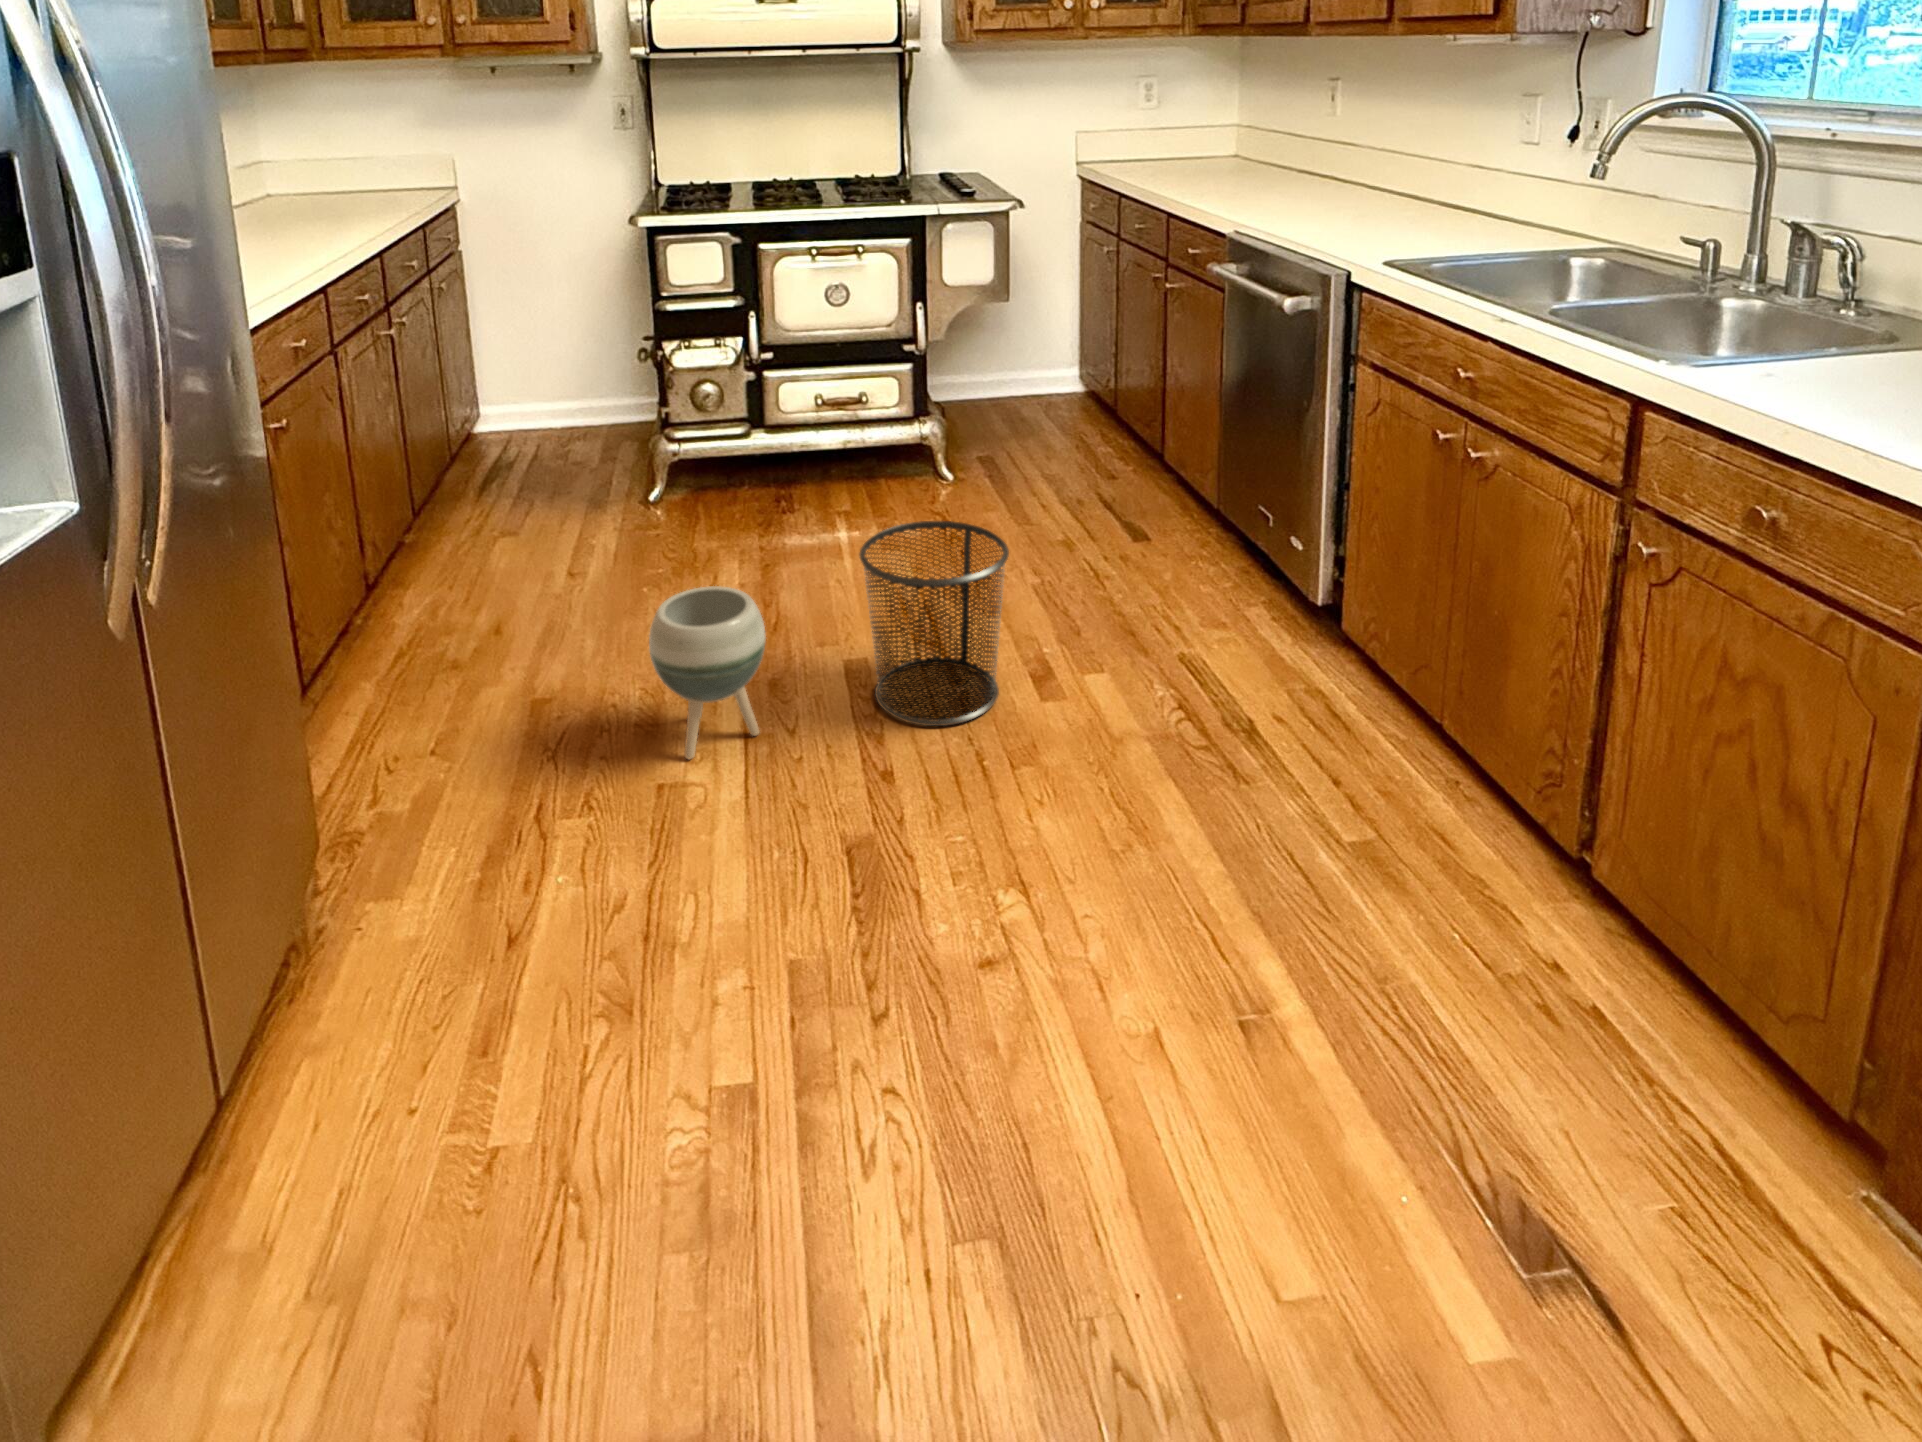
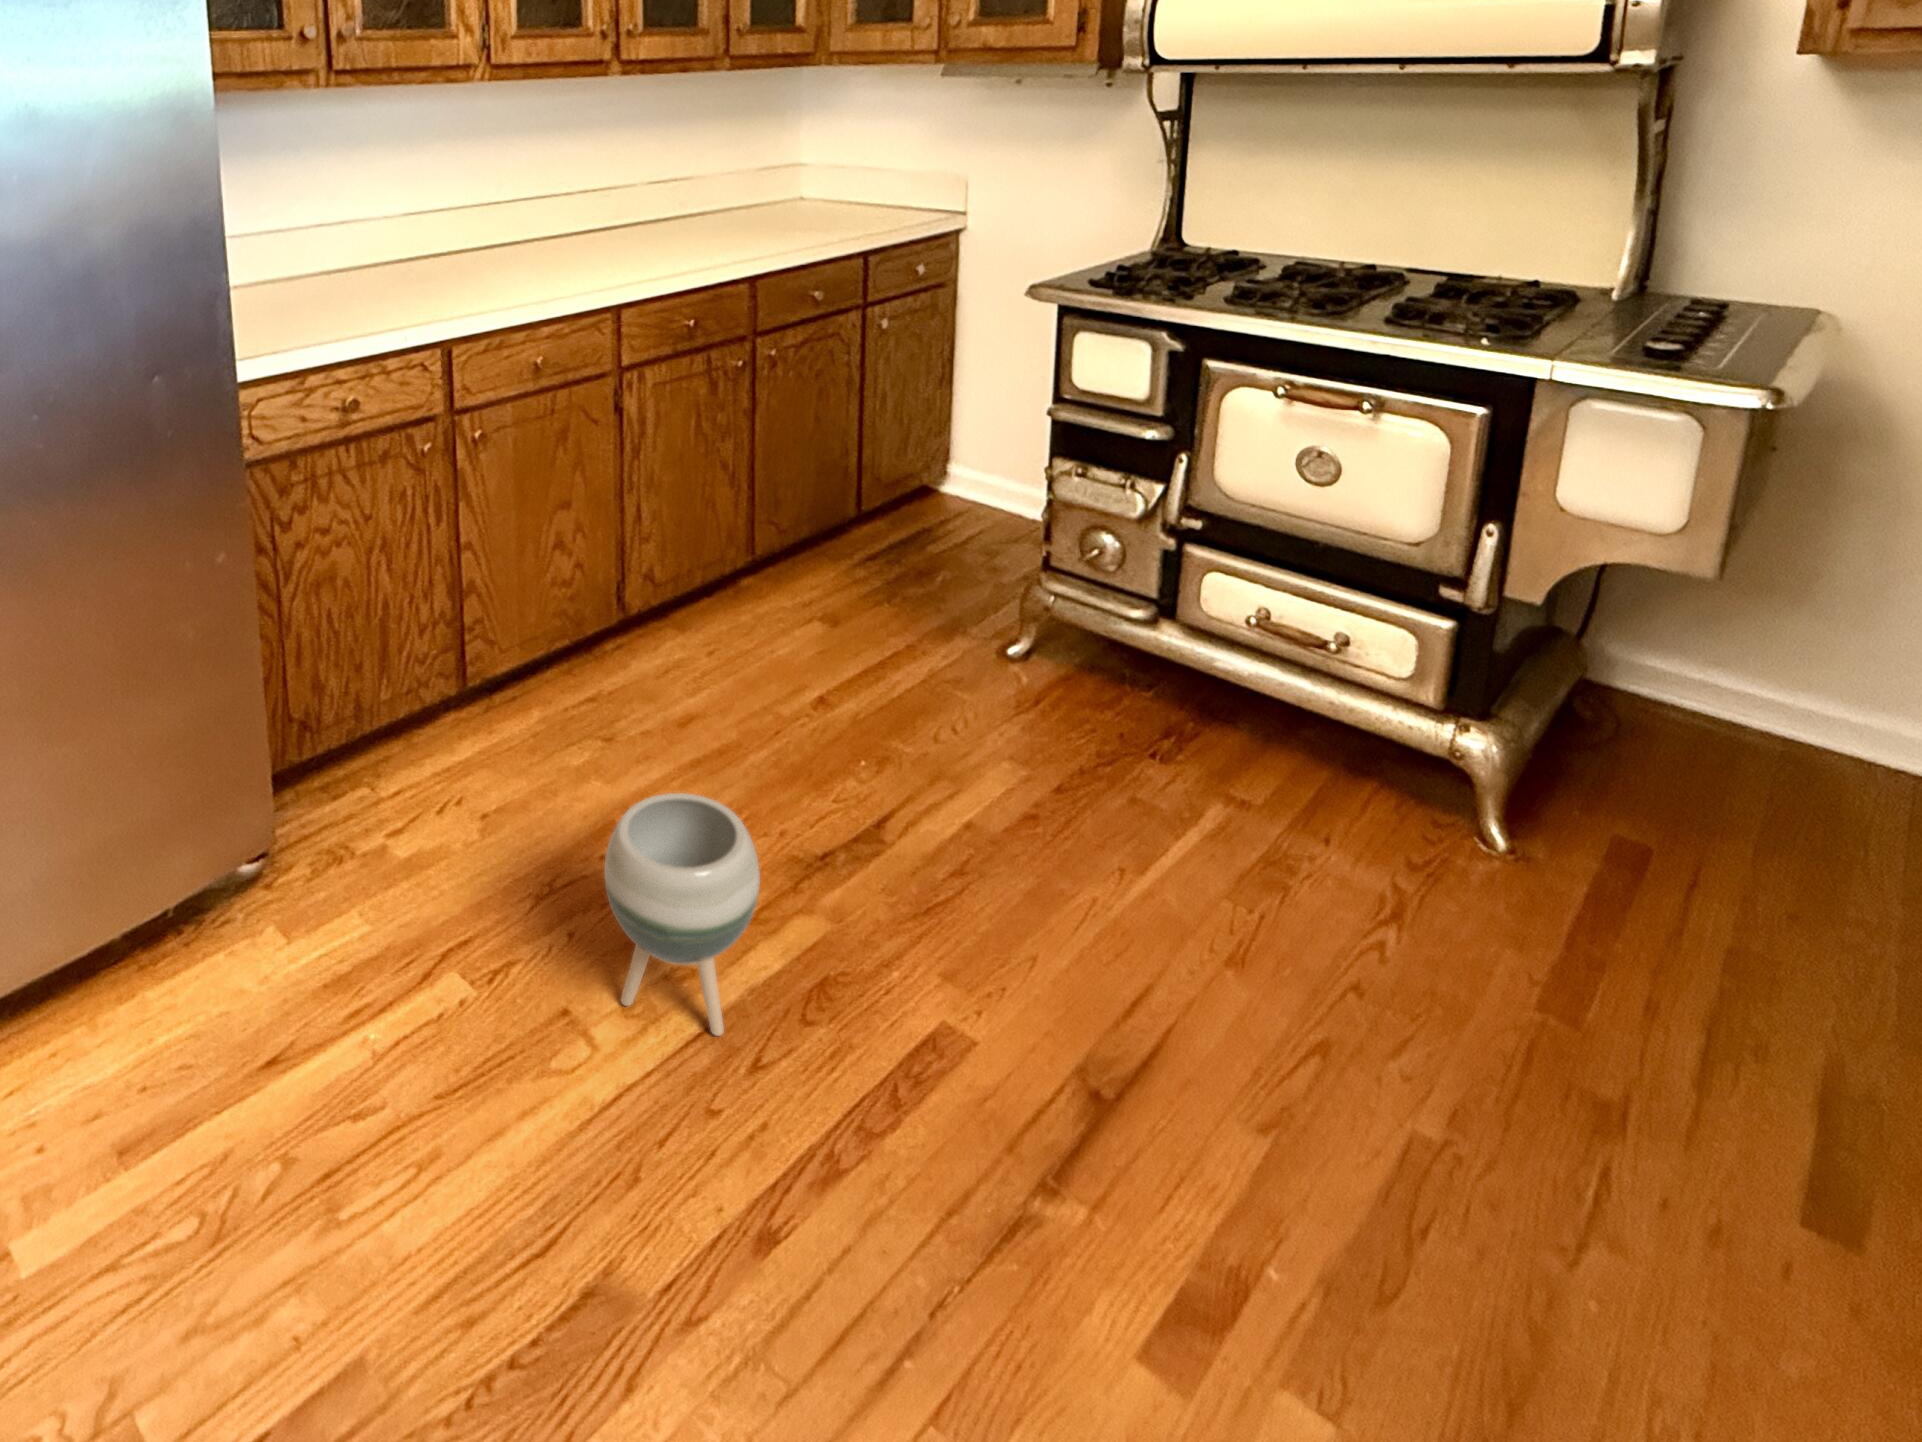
waste bin: present [859,521,1009,726] -> none [879,869,1156,1281]

